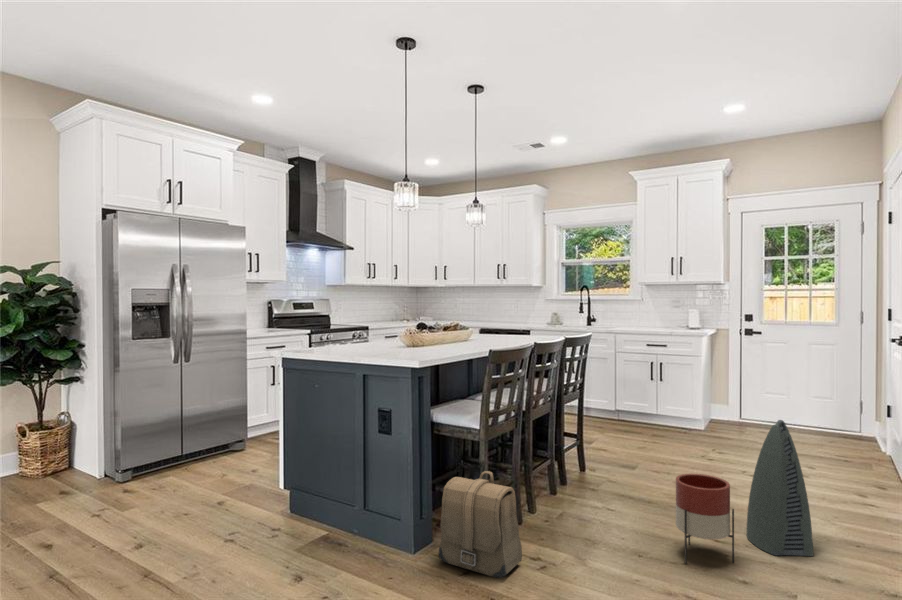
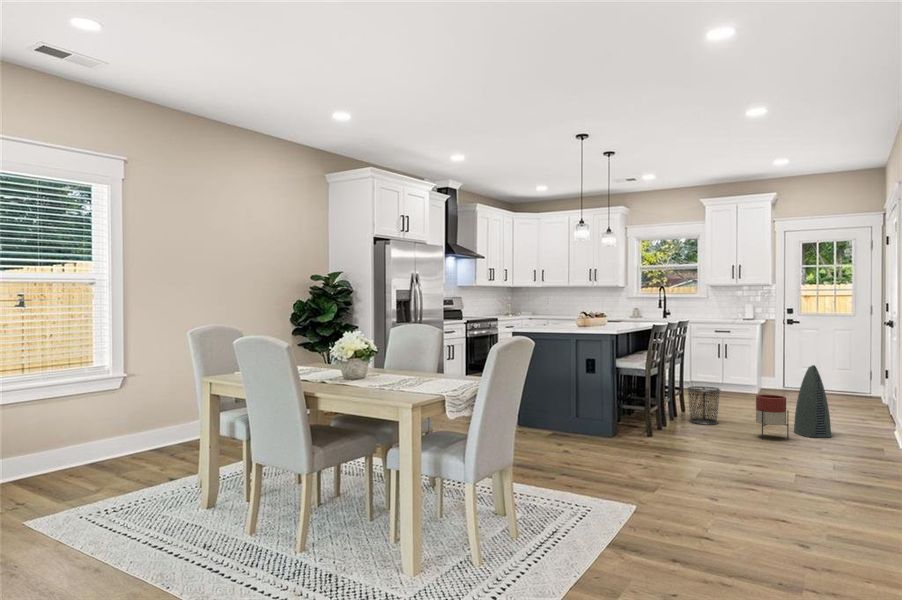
waste bin: none [574,442,627,510] -> present [687,386,720,425]
backpack: present [439,471,522,578] -> none [629,391,675,444]

